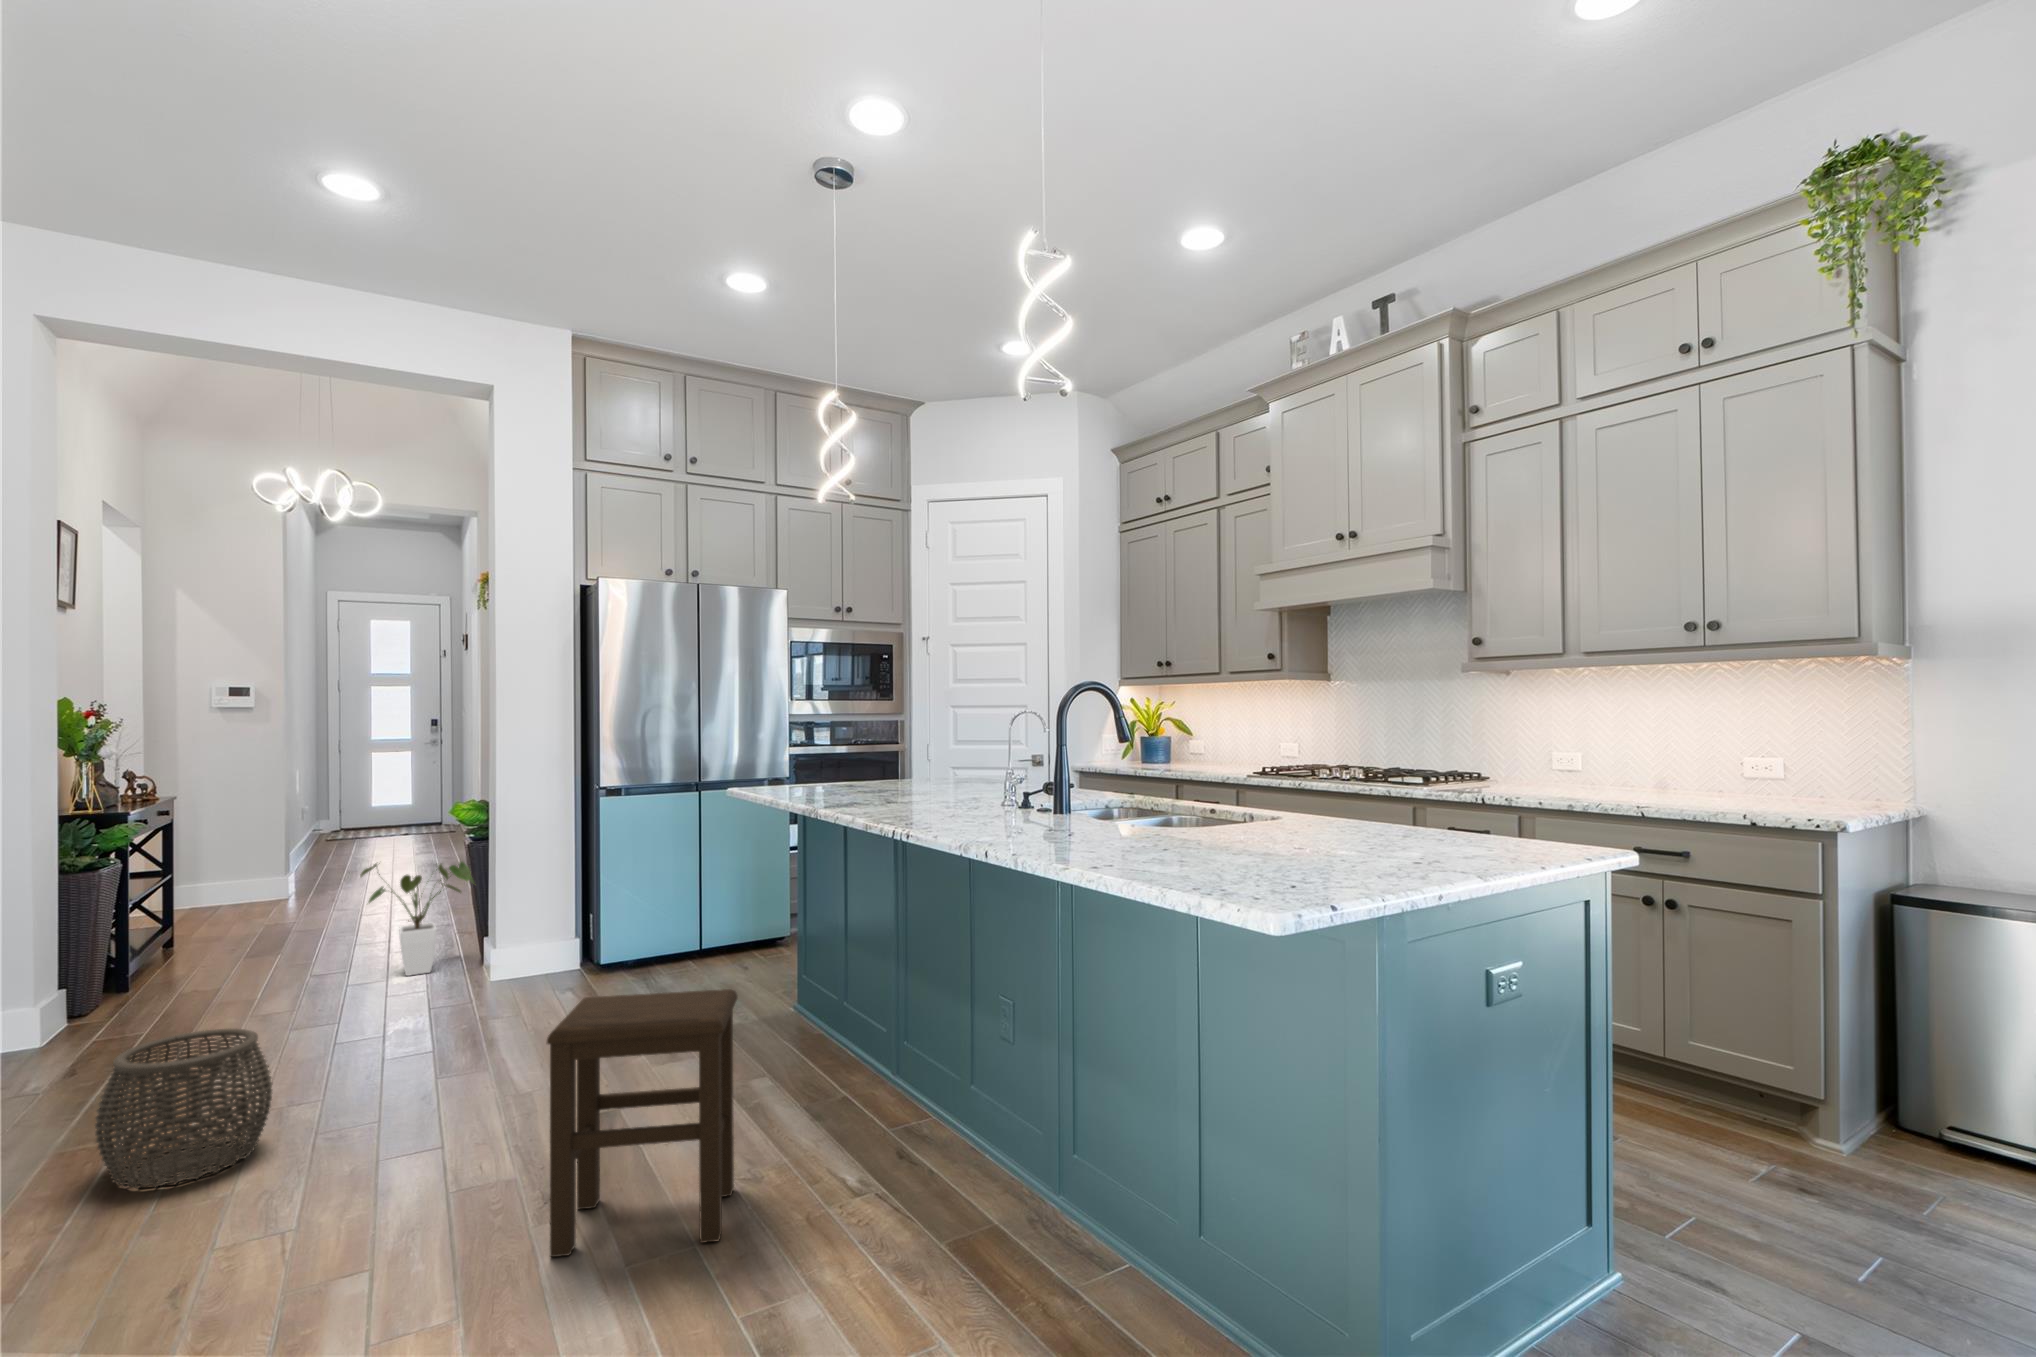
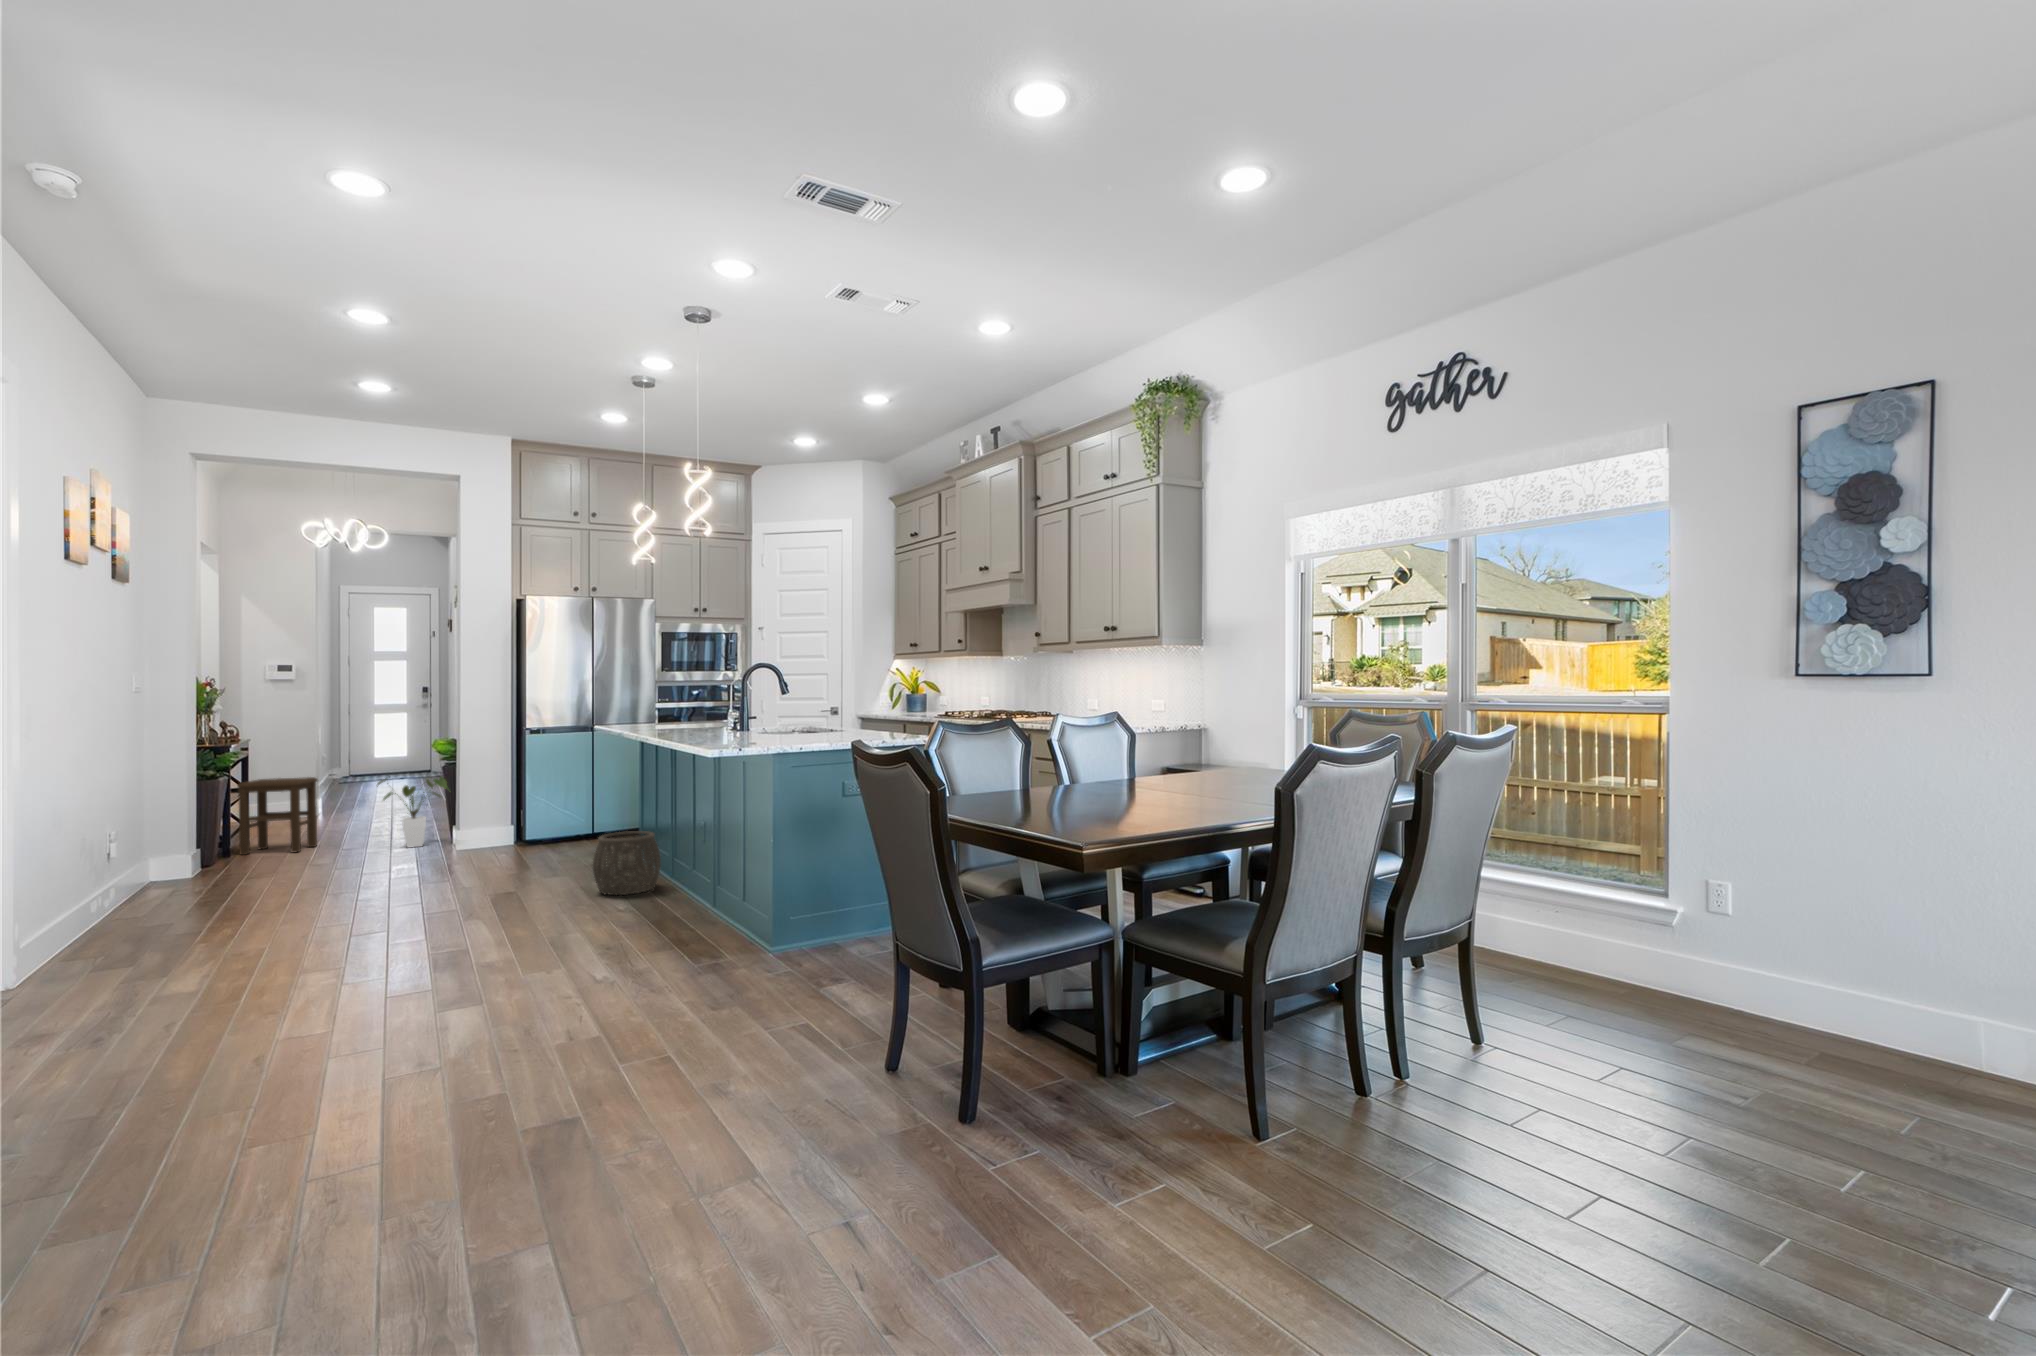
stool: present [547,989,737,1257] -> present [238,777,318,855]
woven basket: present [95,1029,272,1189] -> present [593,831,661,895]

